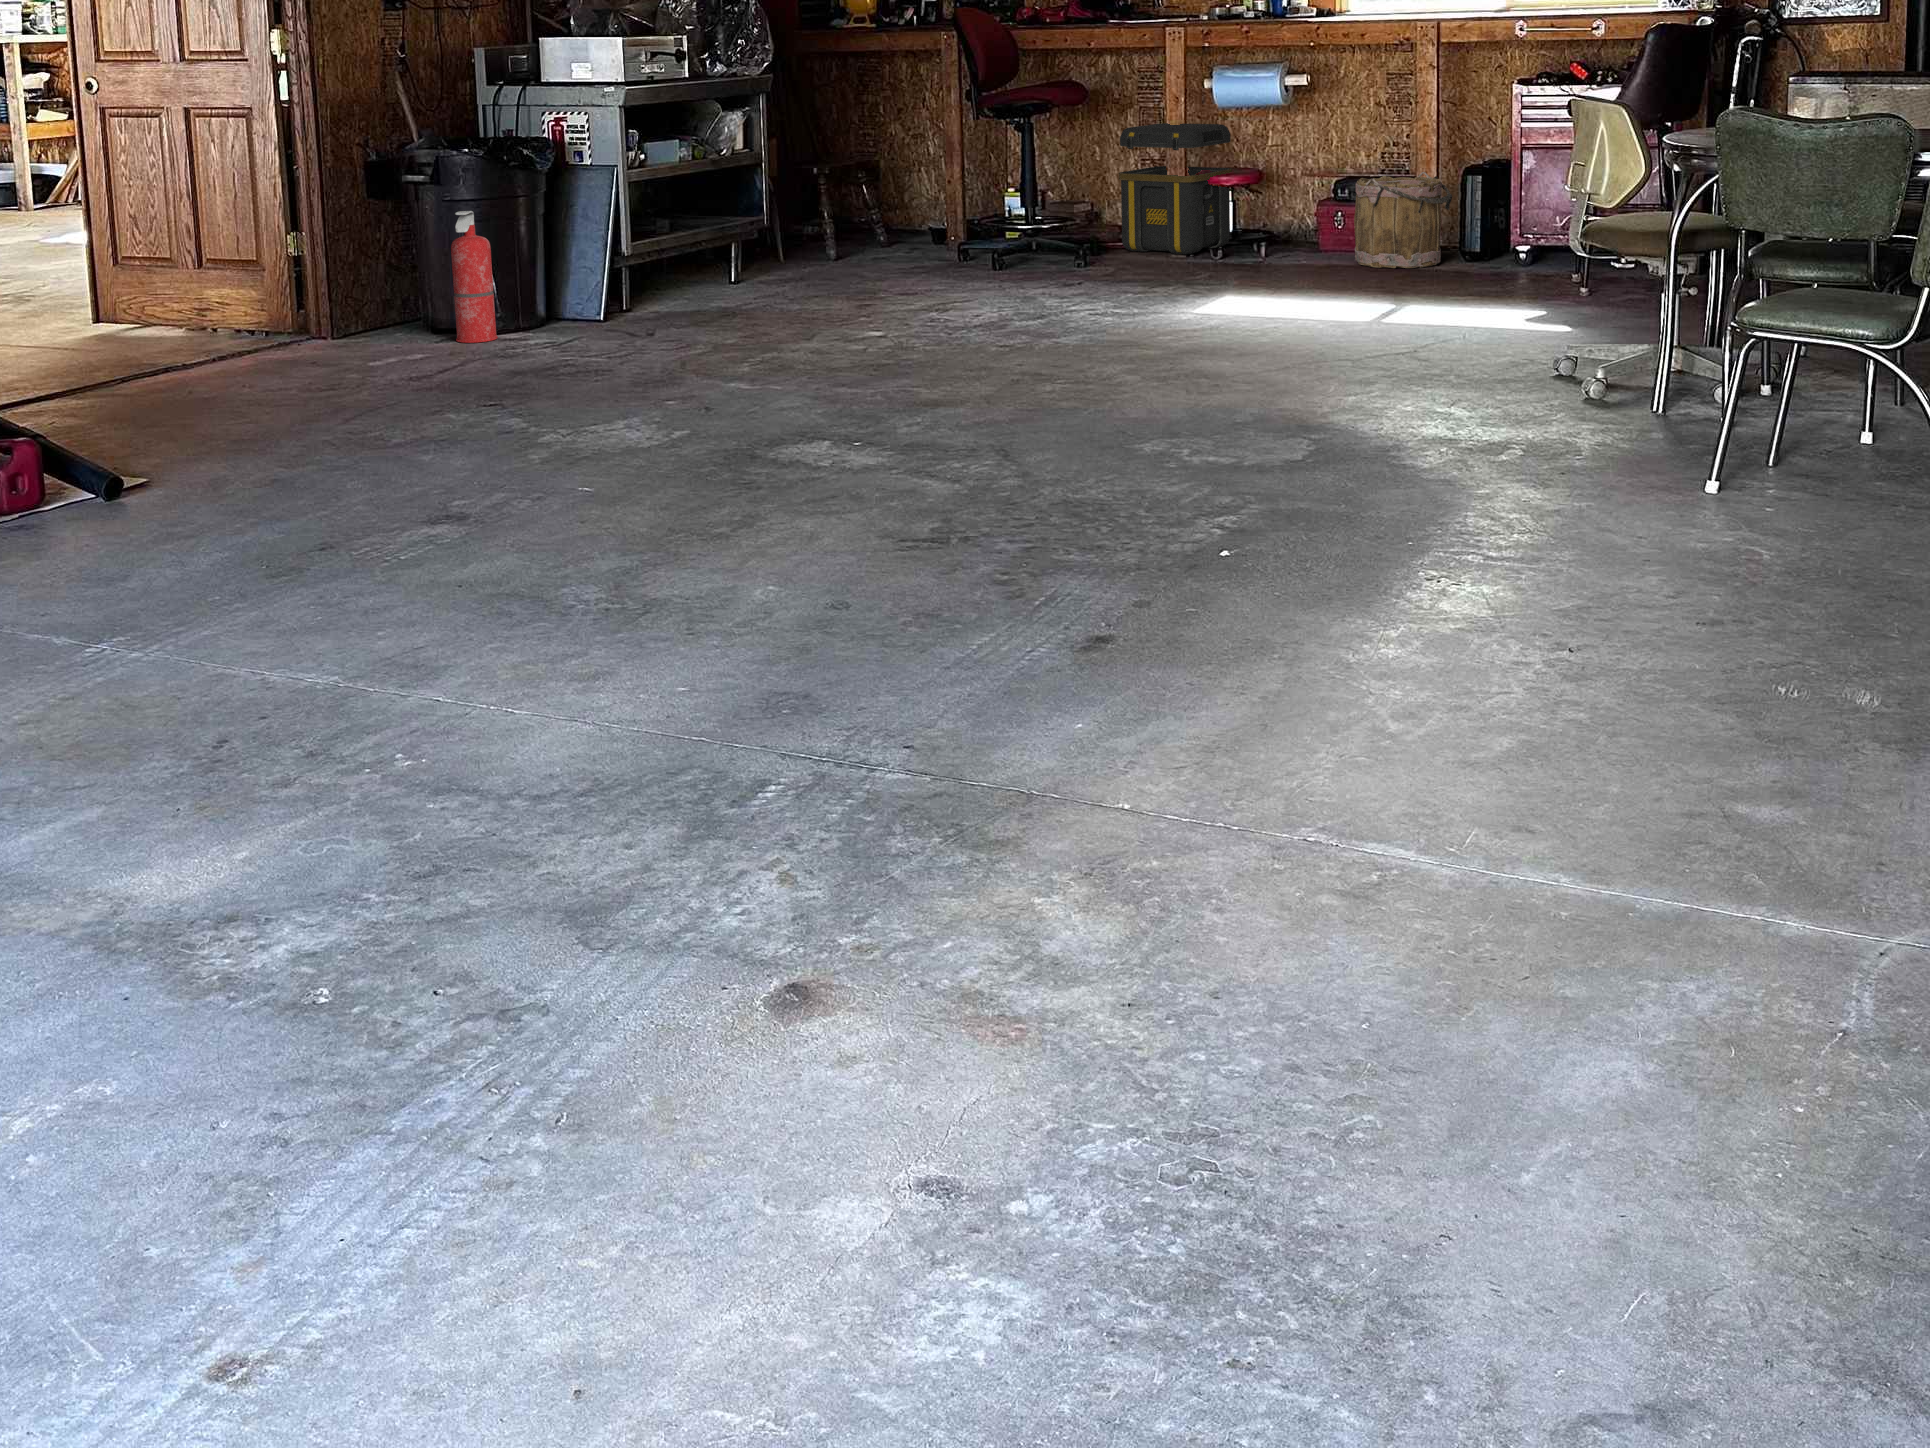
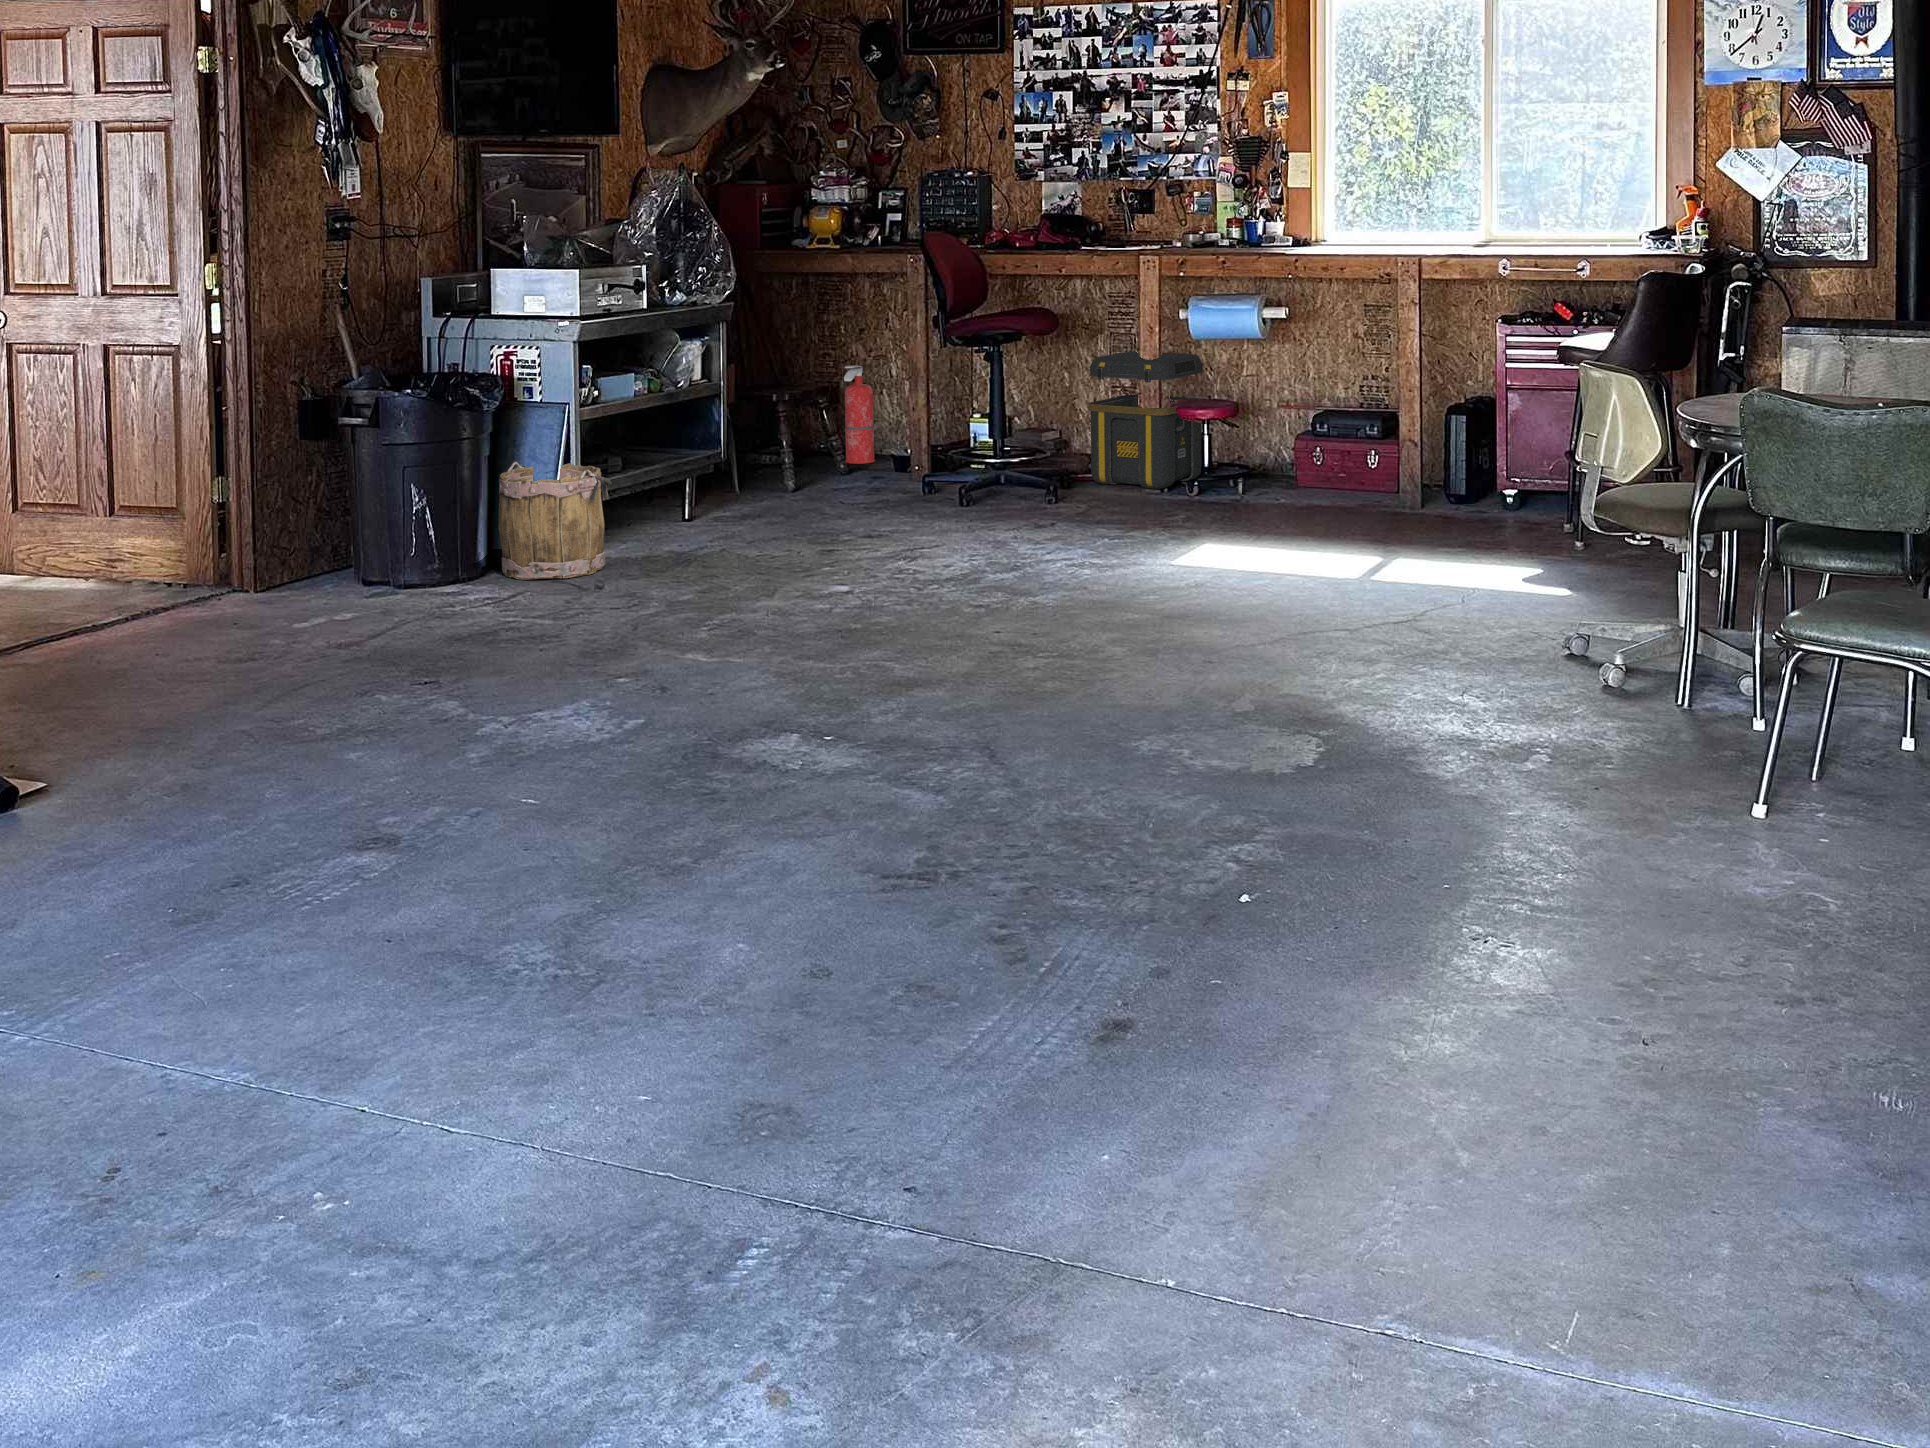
bucket: present [1354,172,1452,268] -> present [498,462,612,580]
fire extinguisher: present [451,211,498,343] -> present [844,366,875,464]

